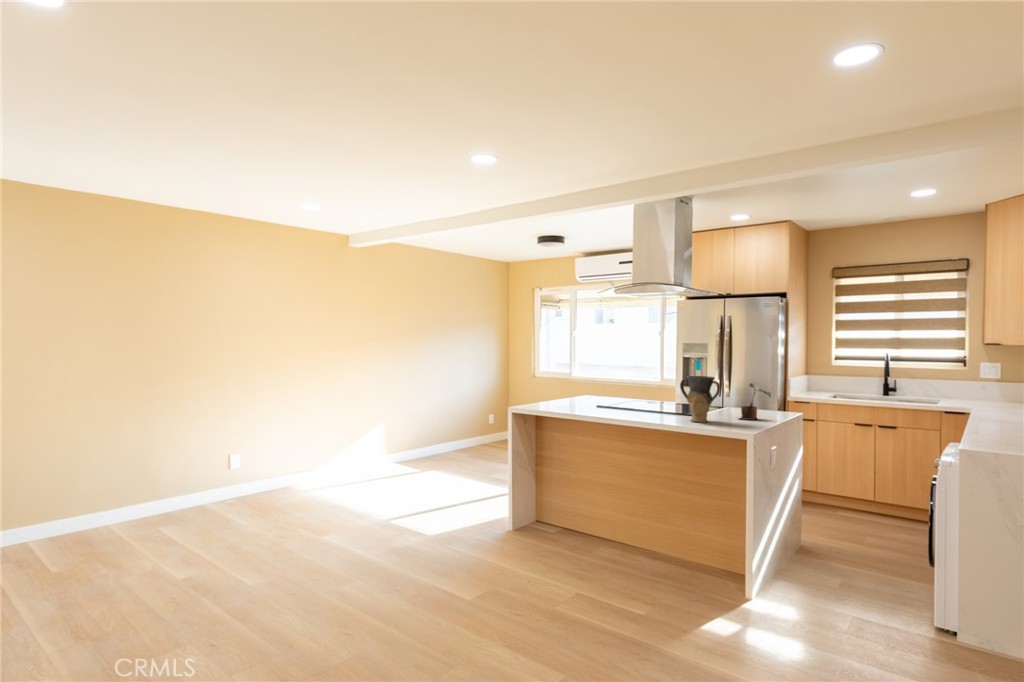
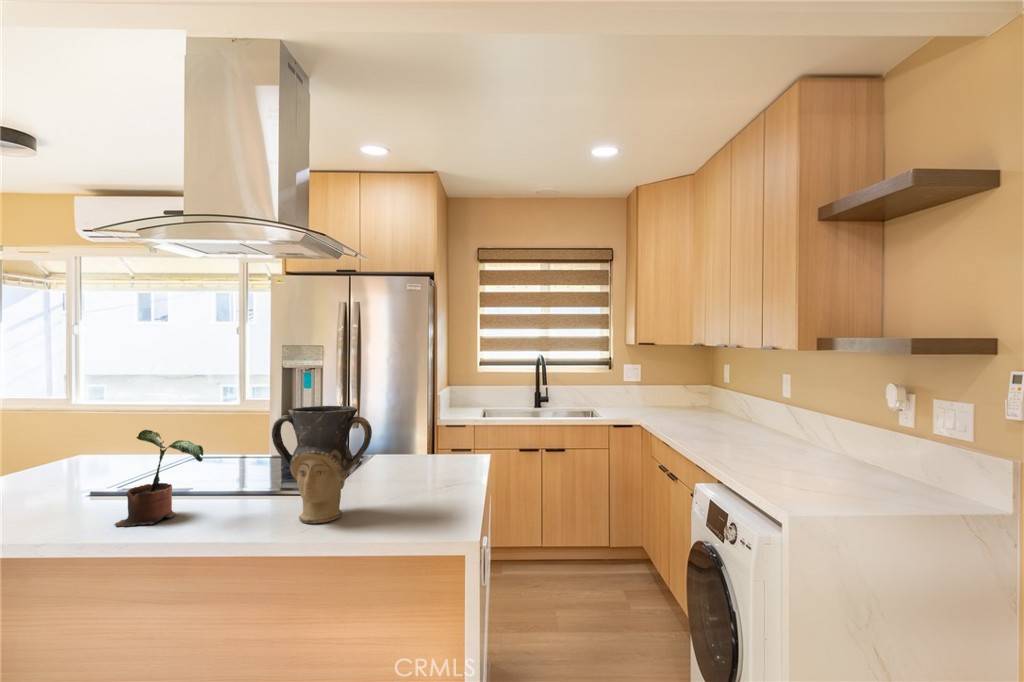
potted plant: present [739,383,771,420] -> present [115,430,203,526]

